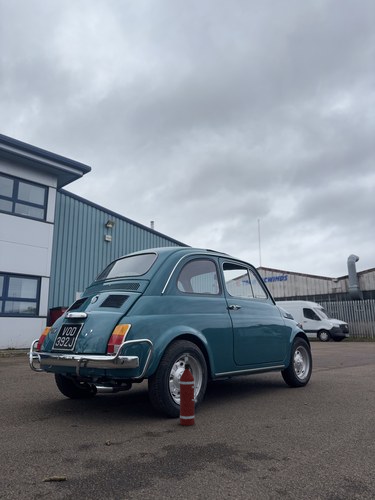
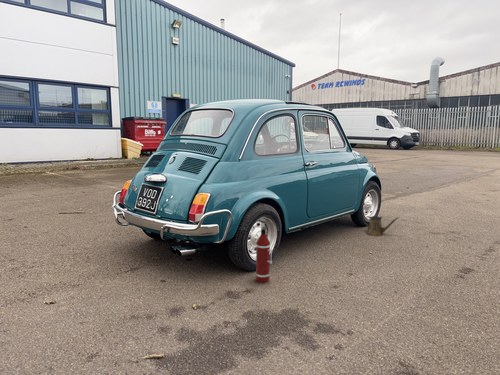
watering can: none [295,371,331,393] -> present [363,216,398,236]

